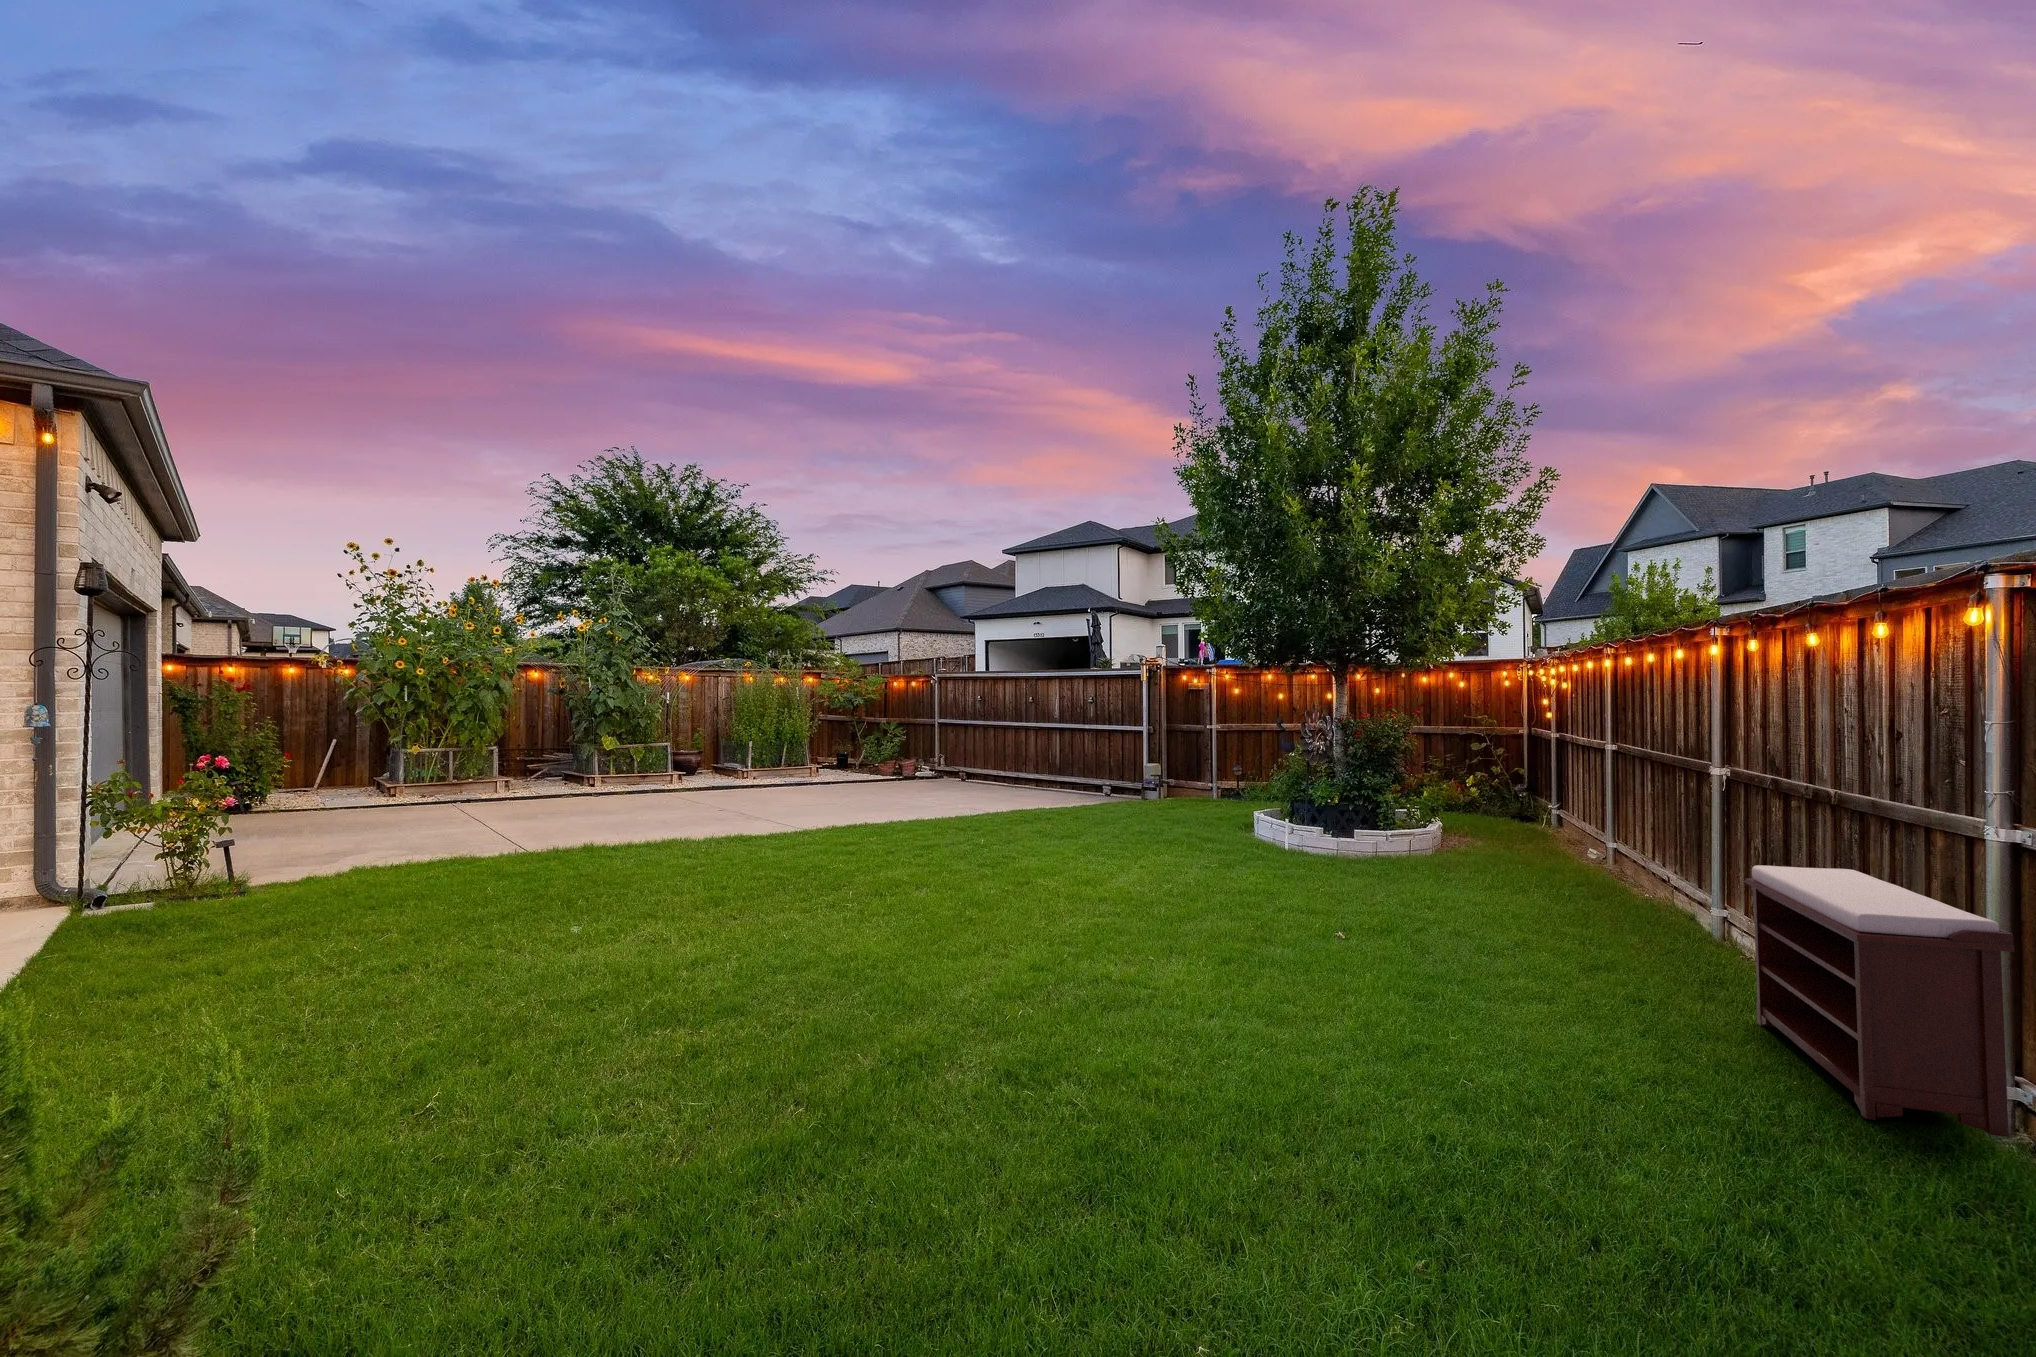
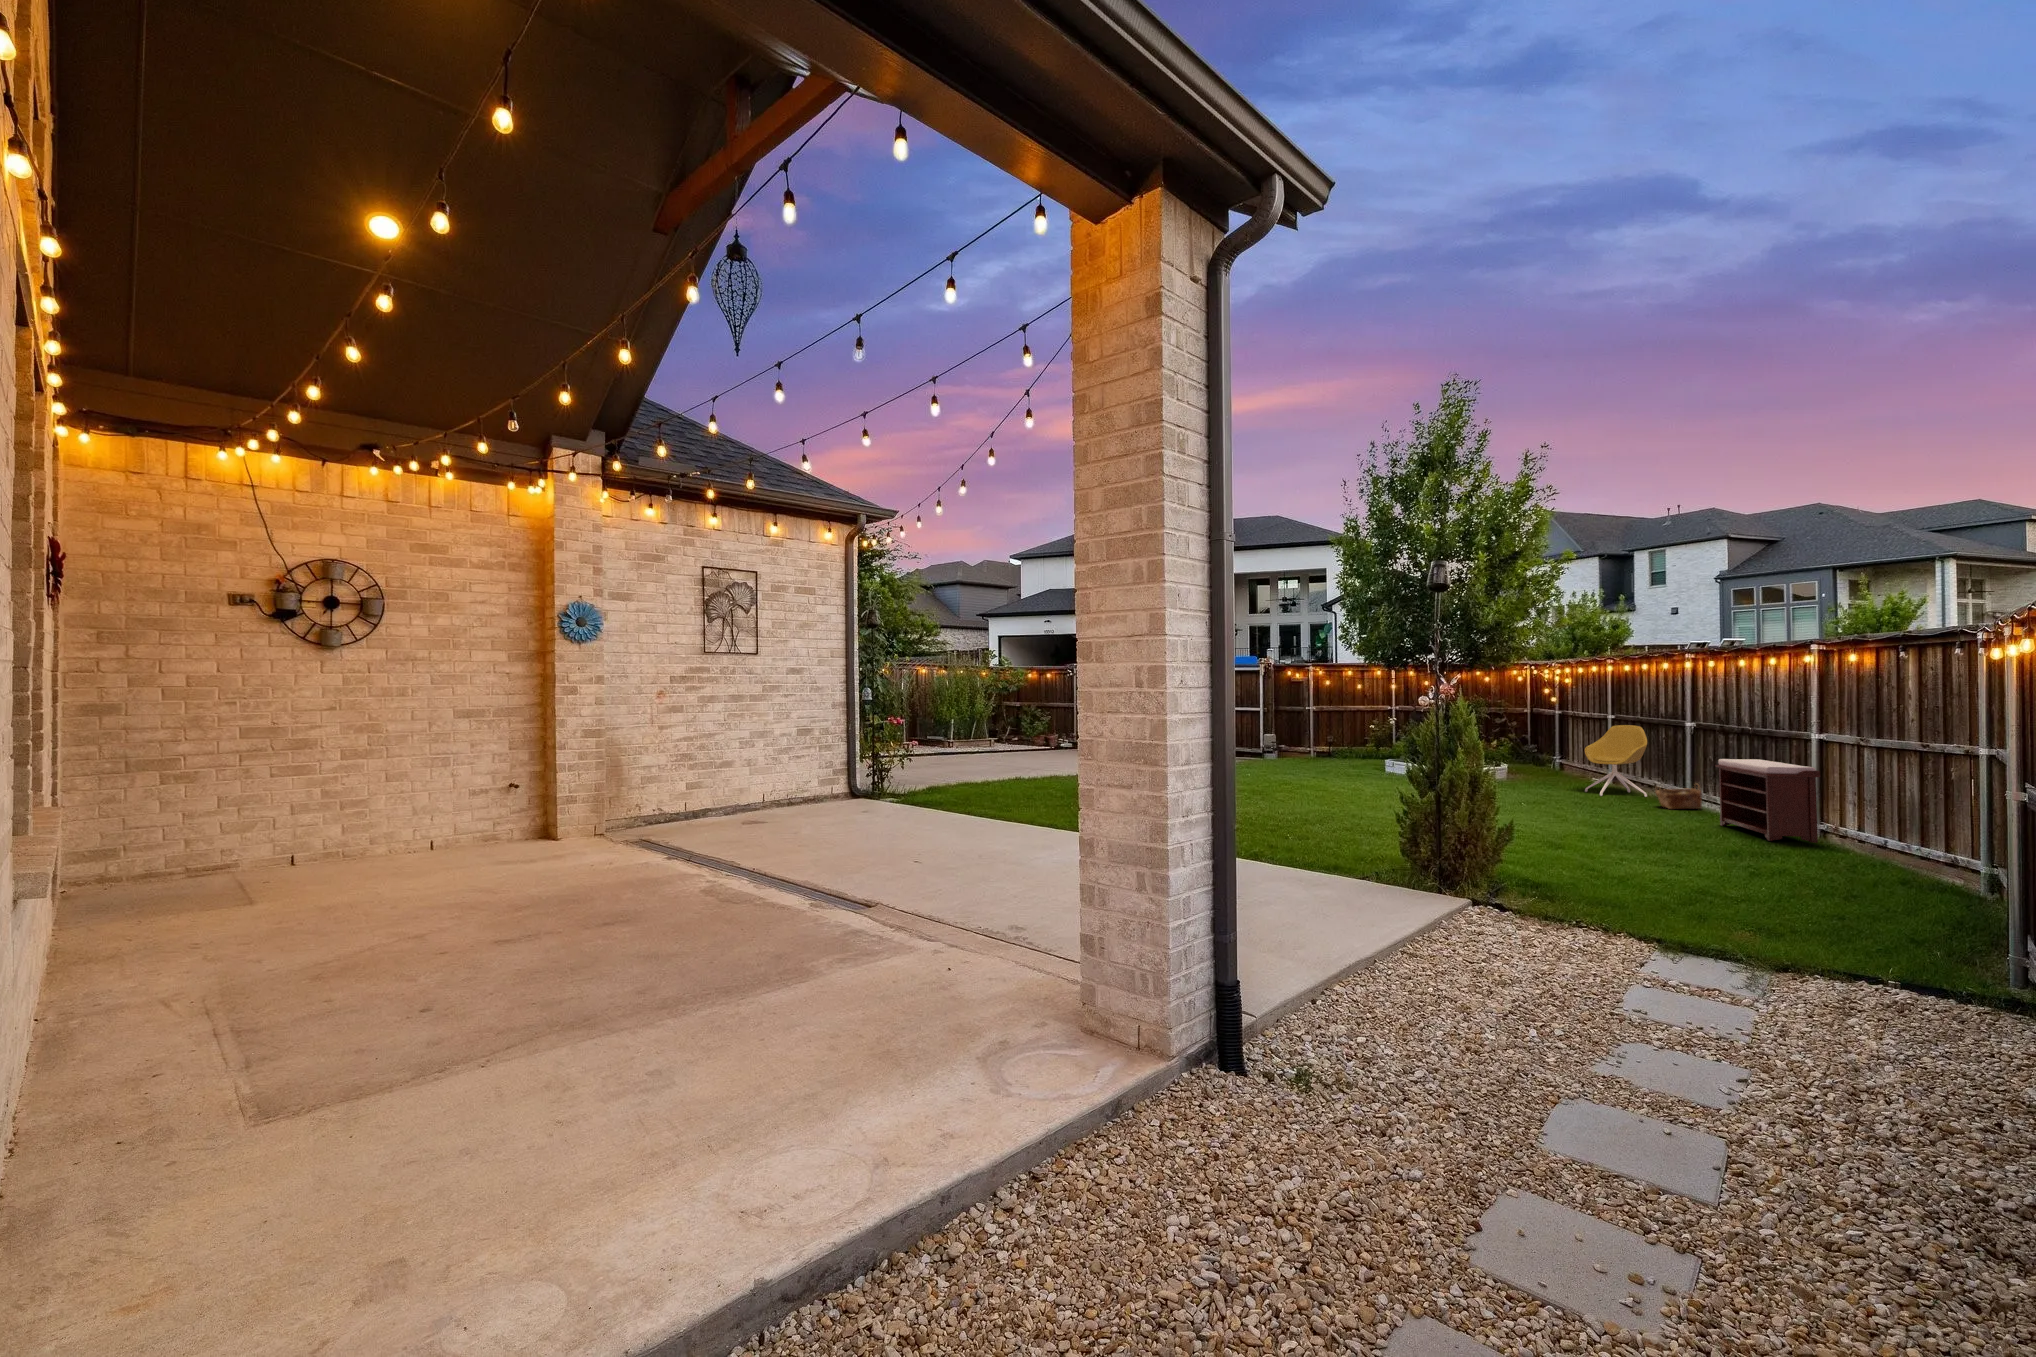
chair: none [1538,765,1654,906] -> present [1585,725,1647,797]
woven basket: none [1644,896,1741,952] -> present [1656,784,1702,809]

